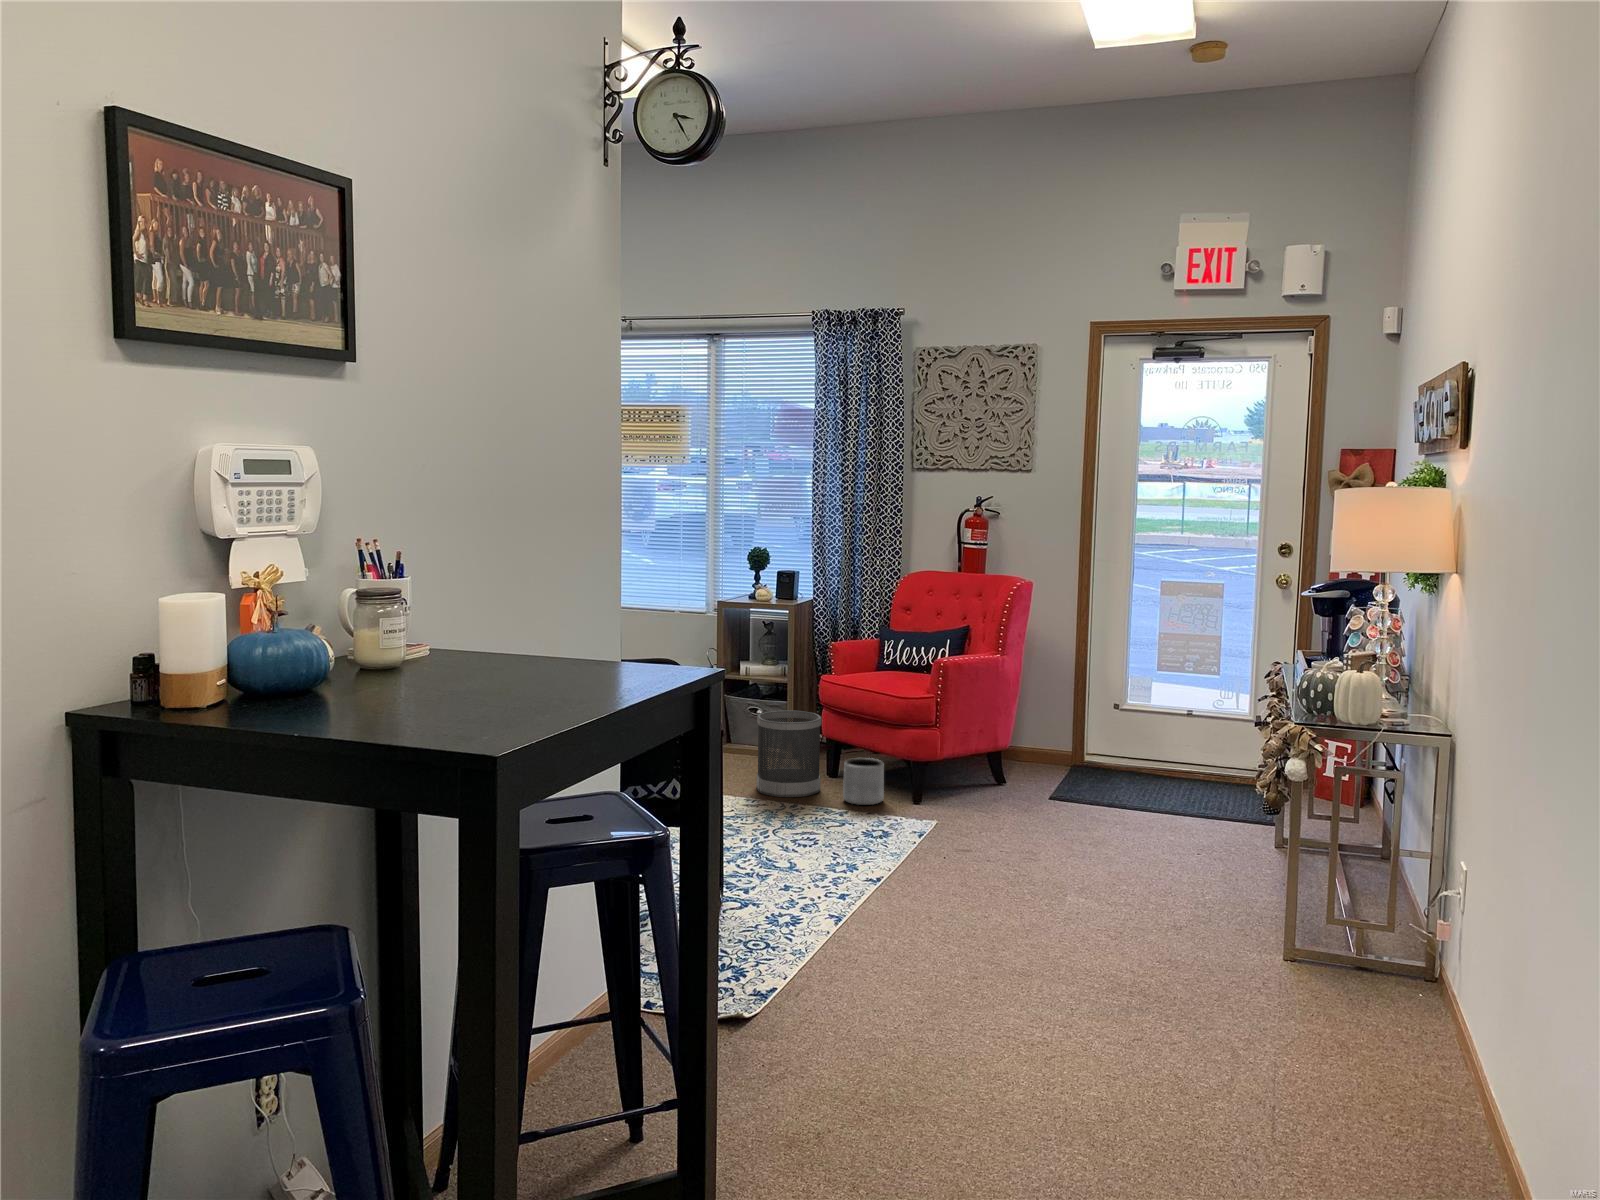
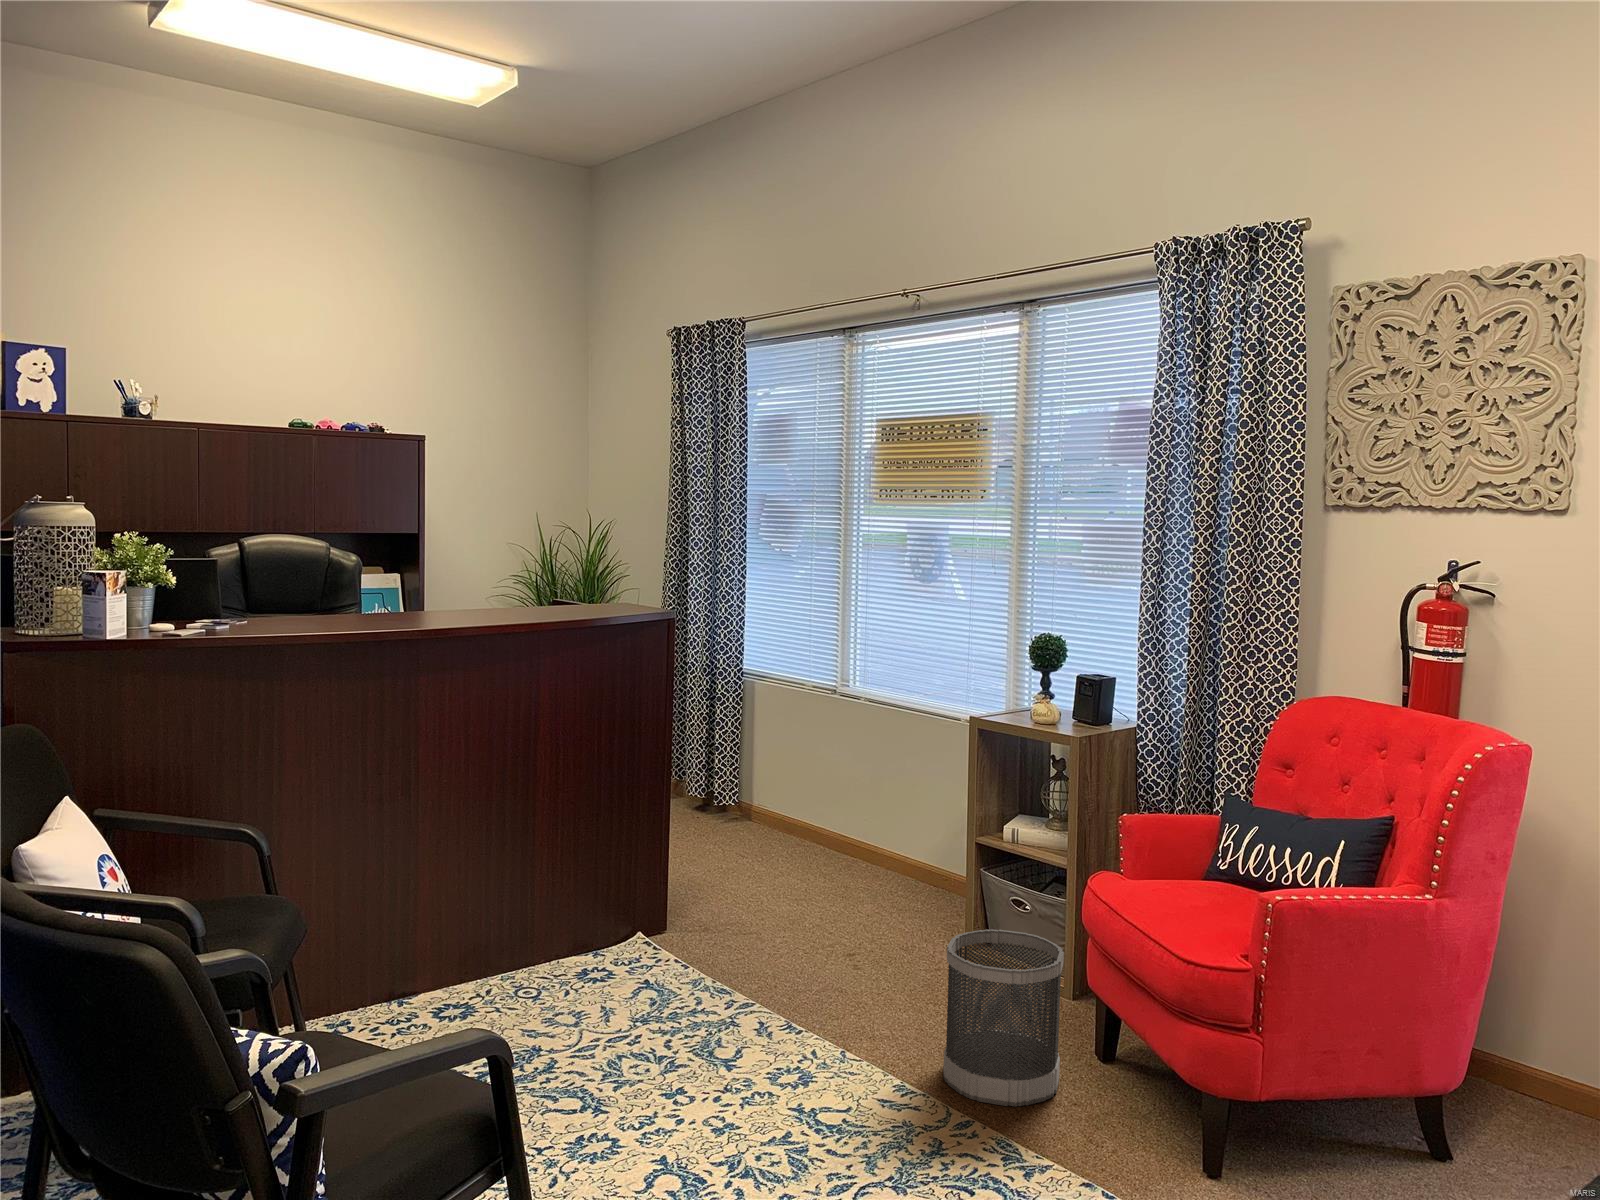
planter: present [843,758,884,805] -> none [1074,1056,1157,1164]

